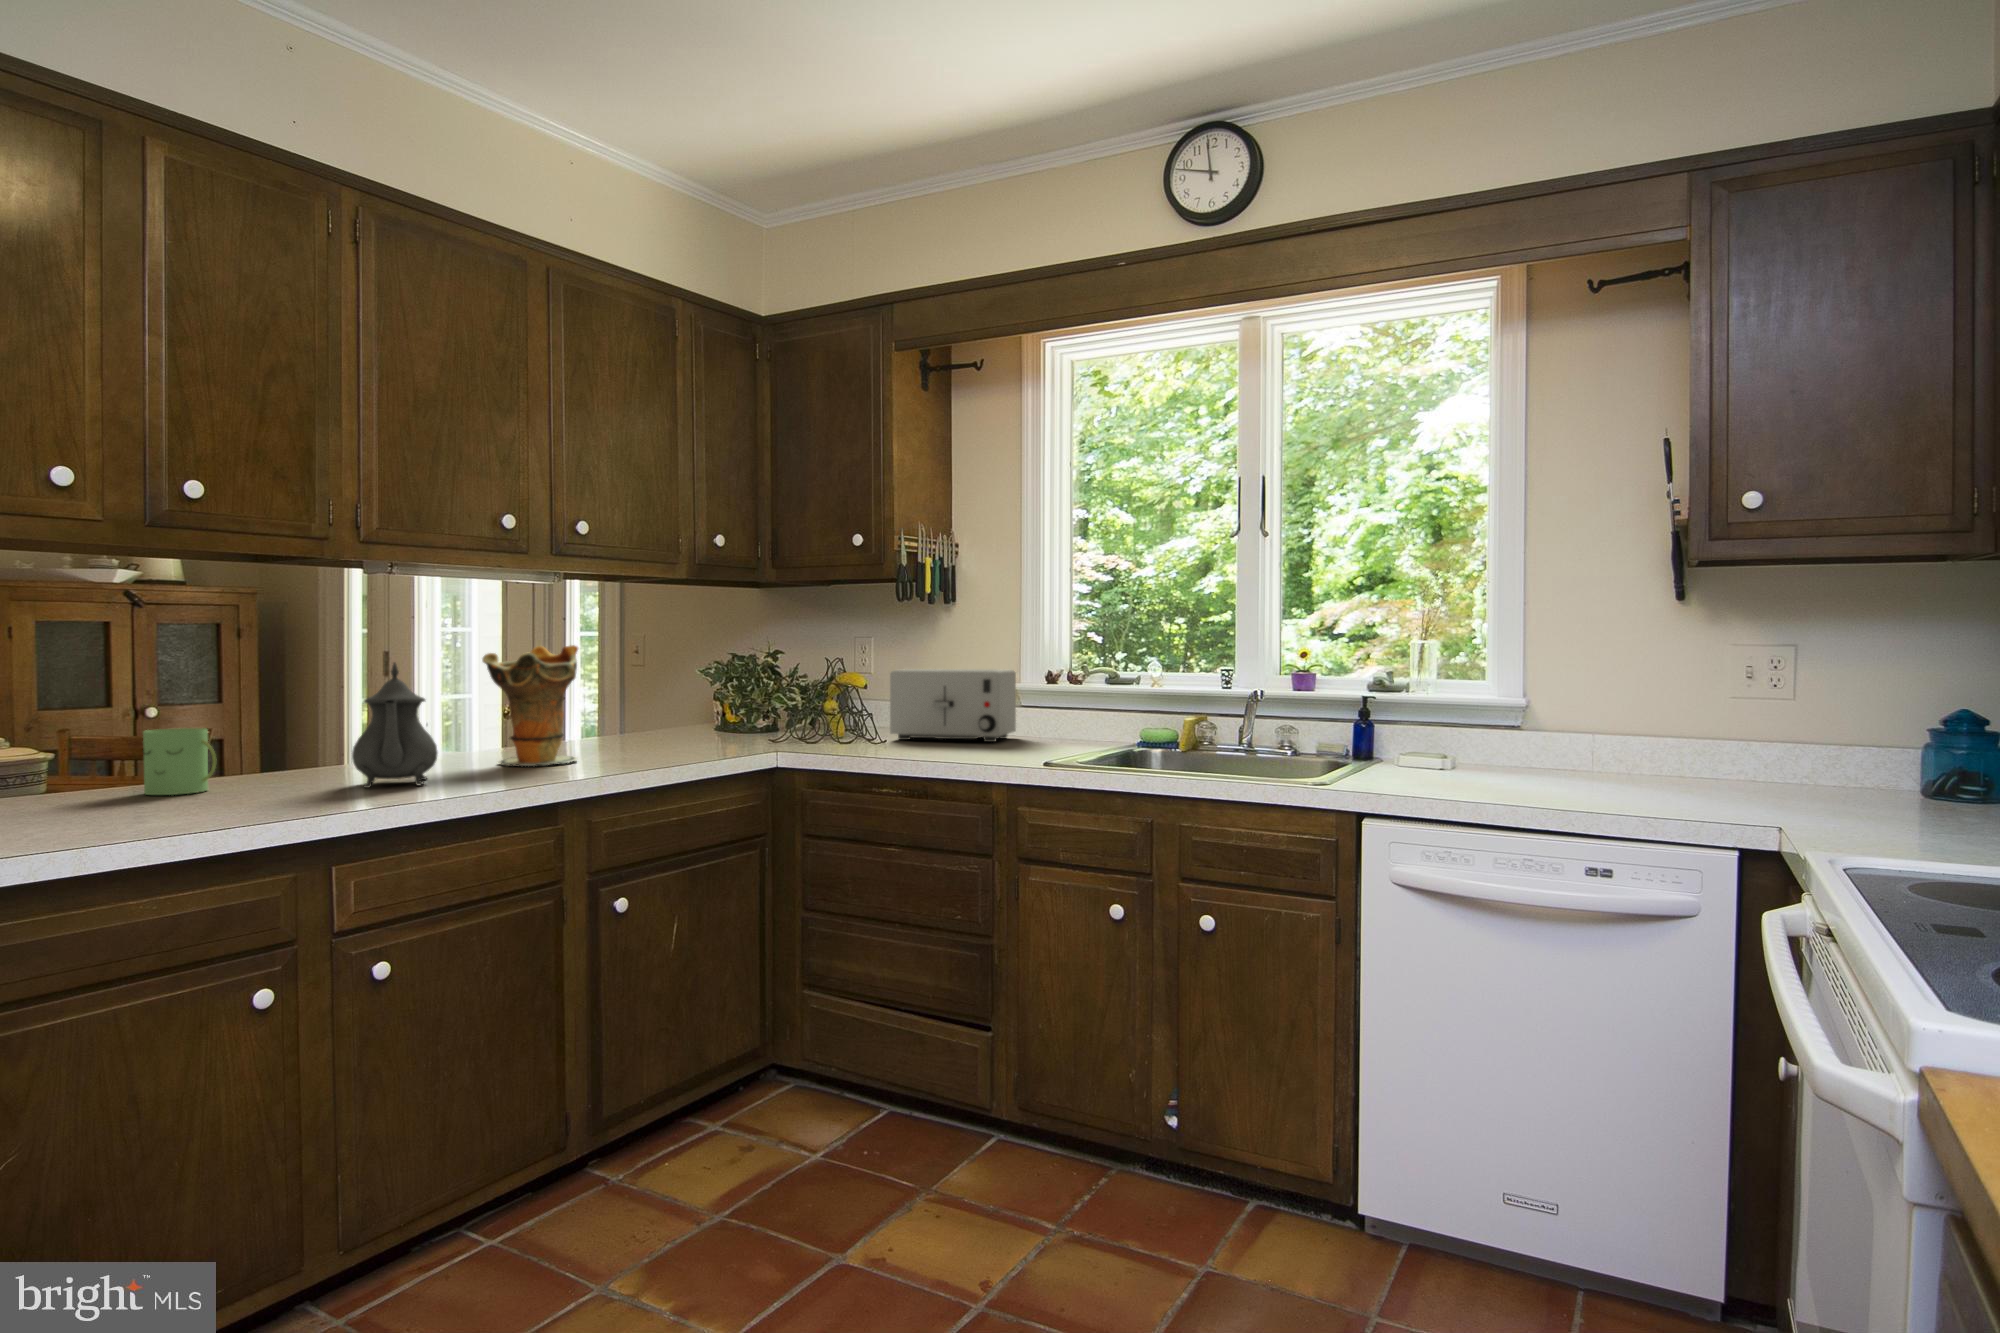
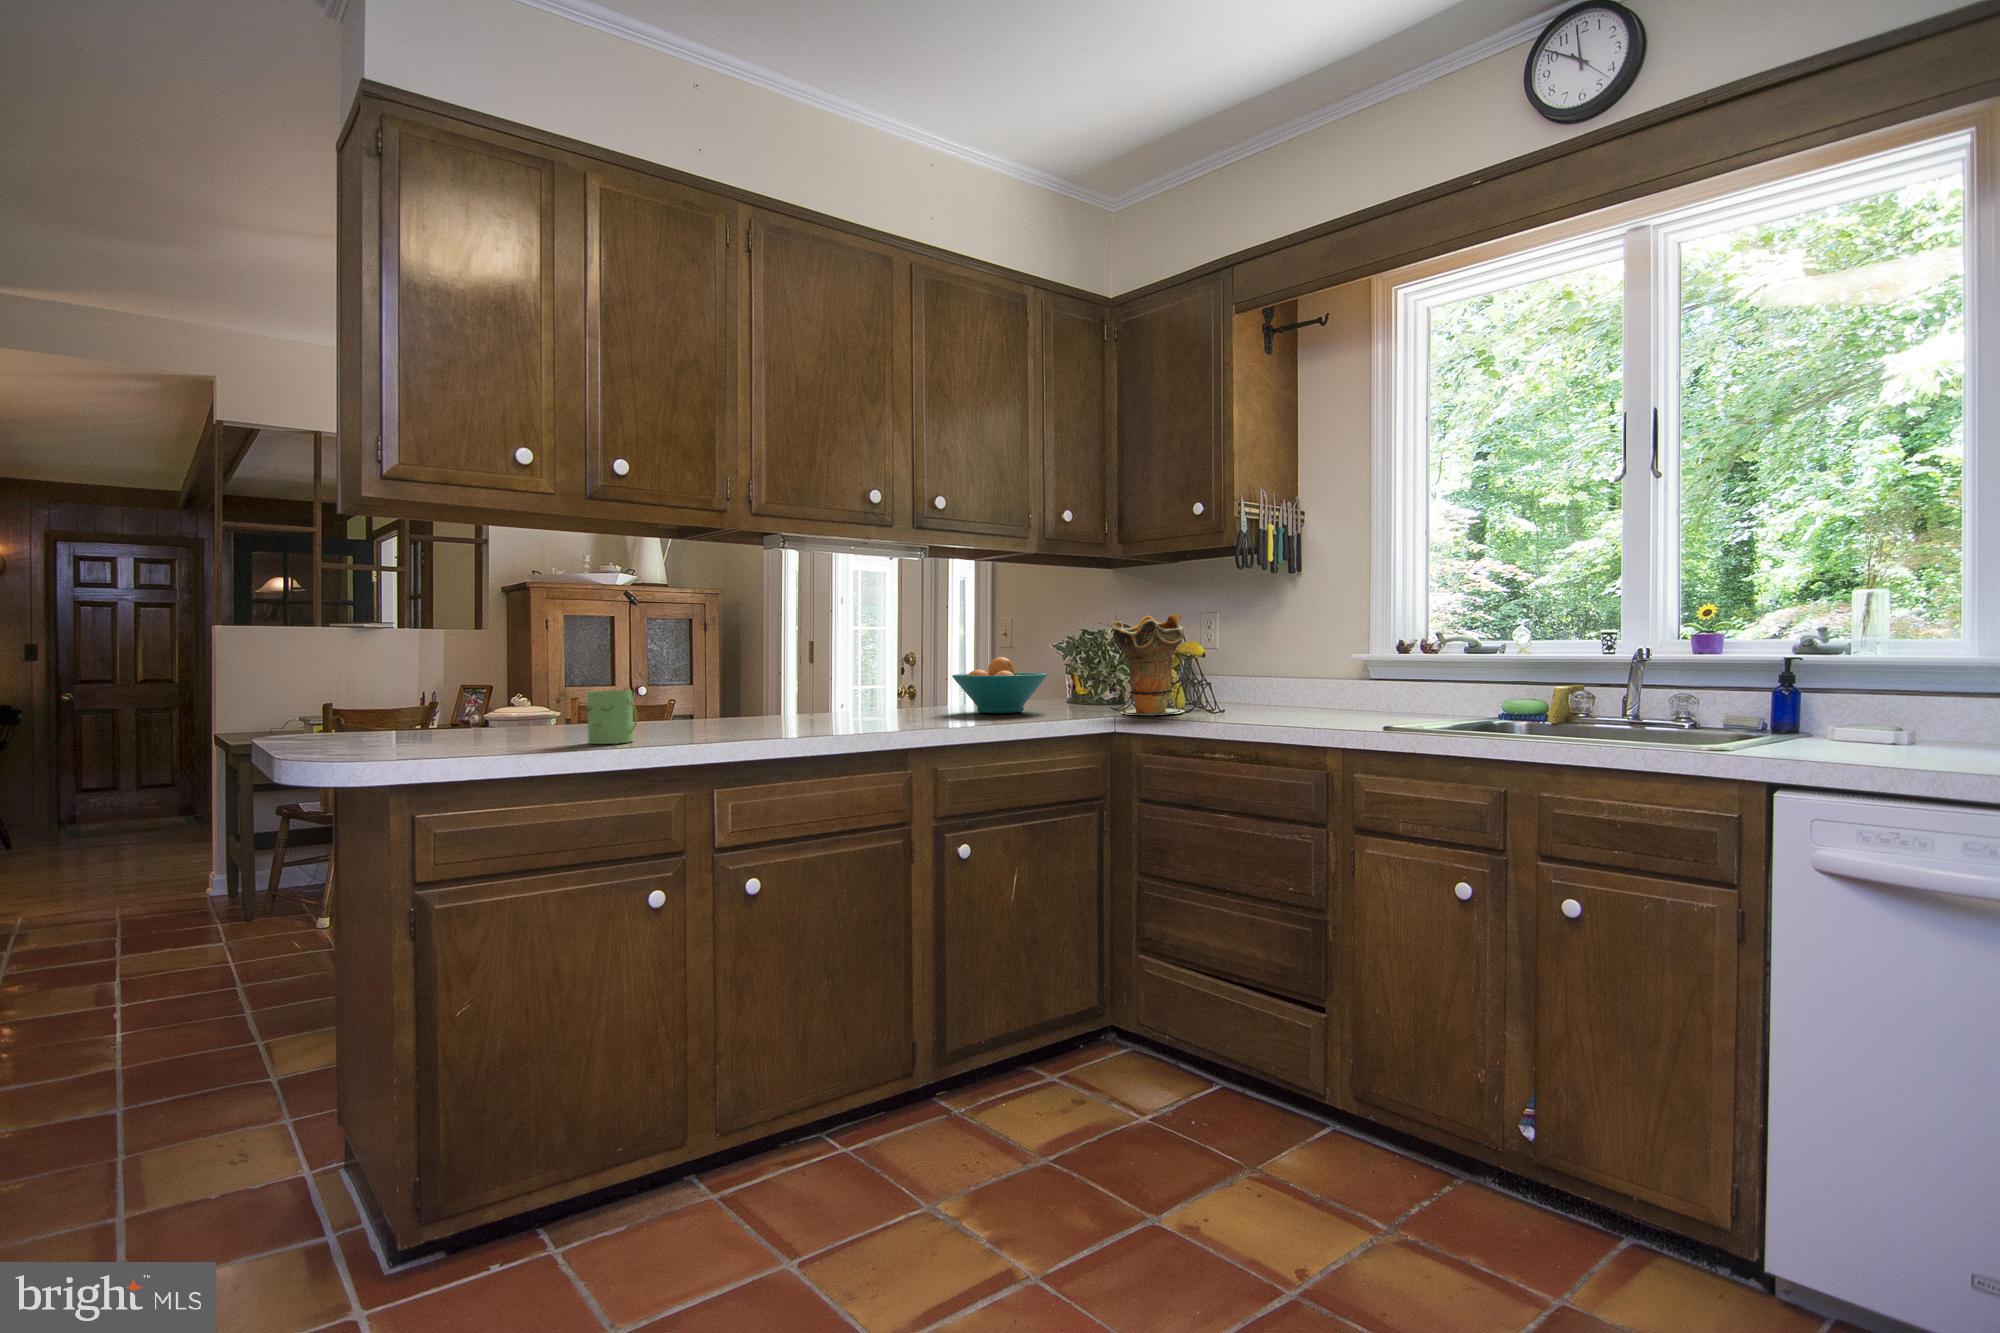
decorative vase: present [482,645,578,766] -> present [1111,614,1184,715]
teapot: present [352,663,438,788] -> none [736,633,804,742]
toaster: present [890,669,1016,742] -> none [1228,639,1364,714]
fruit bowl: none [597,685,704,745] -> present [952,657,1047,713]

